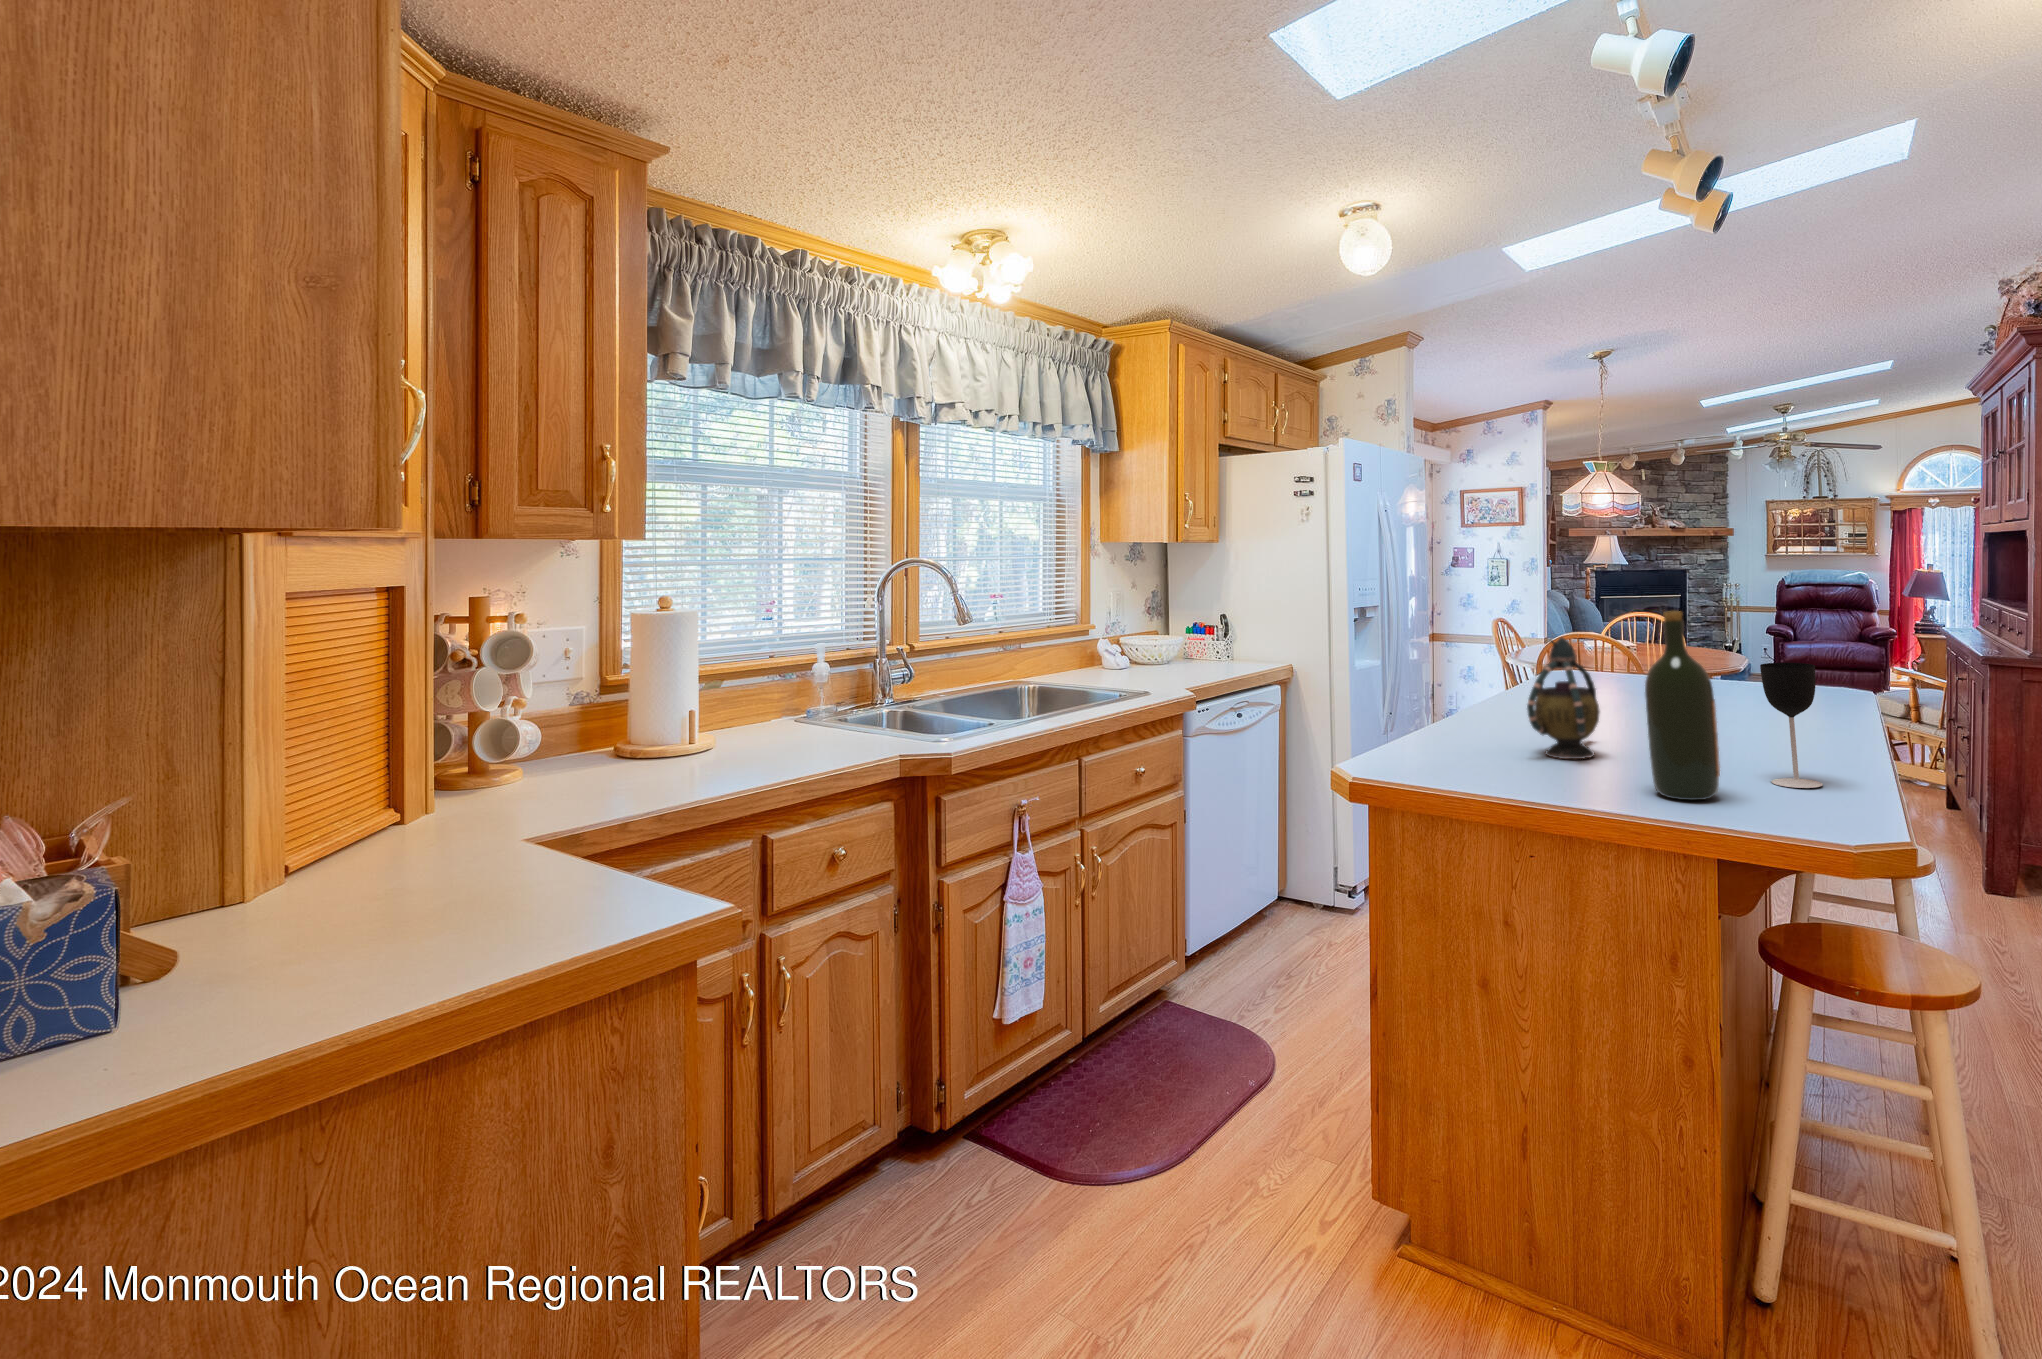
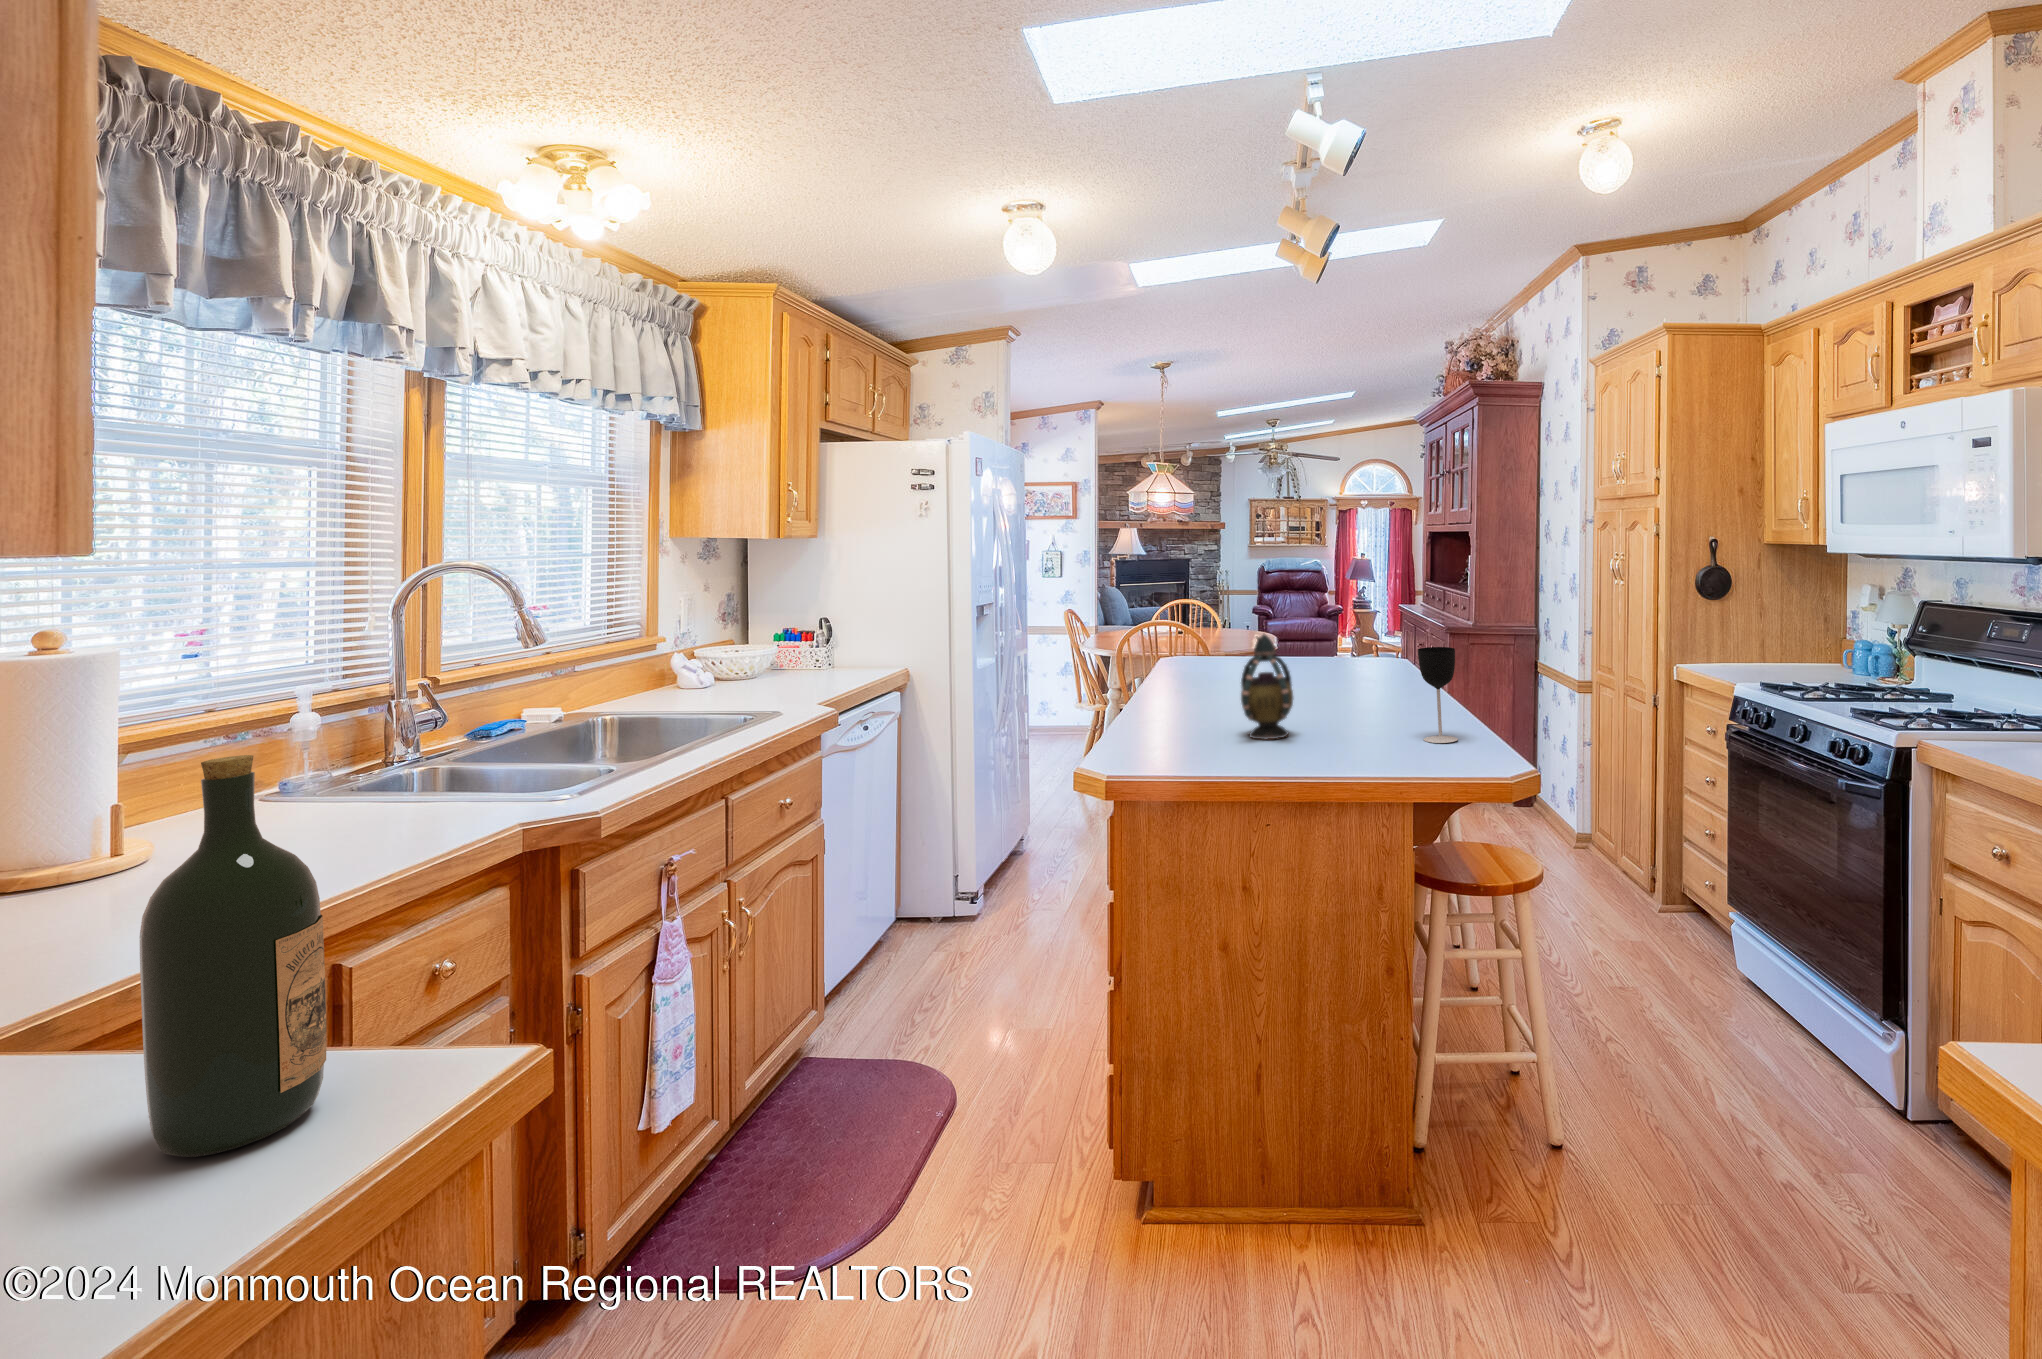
wine bottle: present [1645,611,1720,800] -> present [140,755,326,1157]

